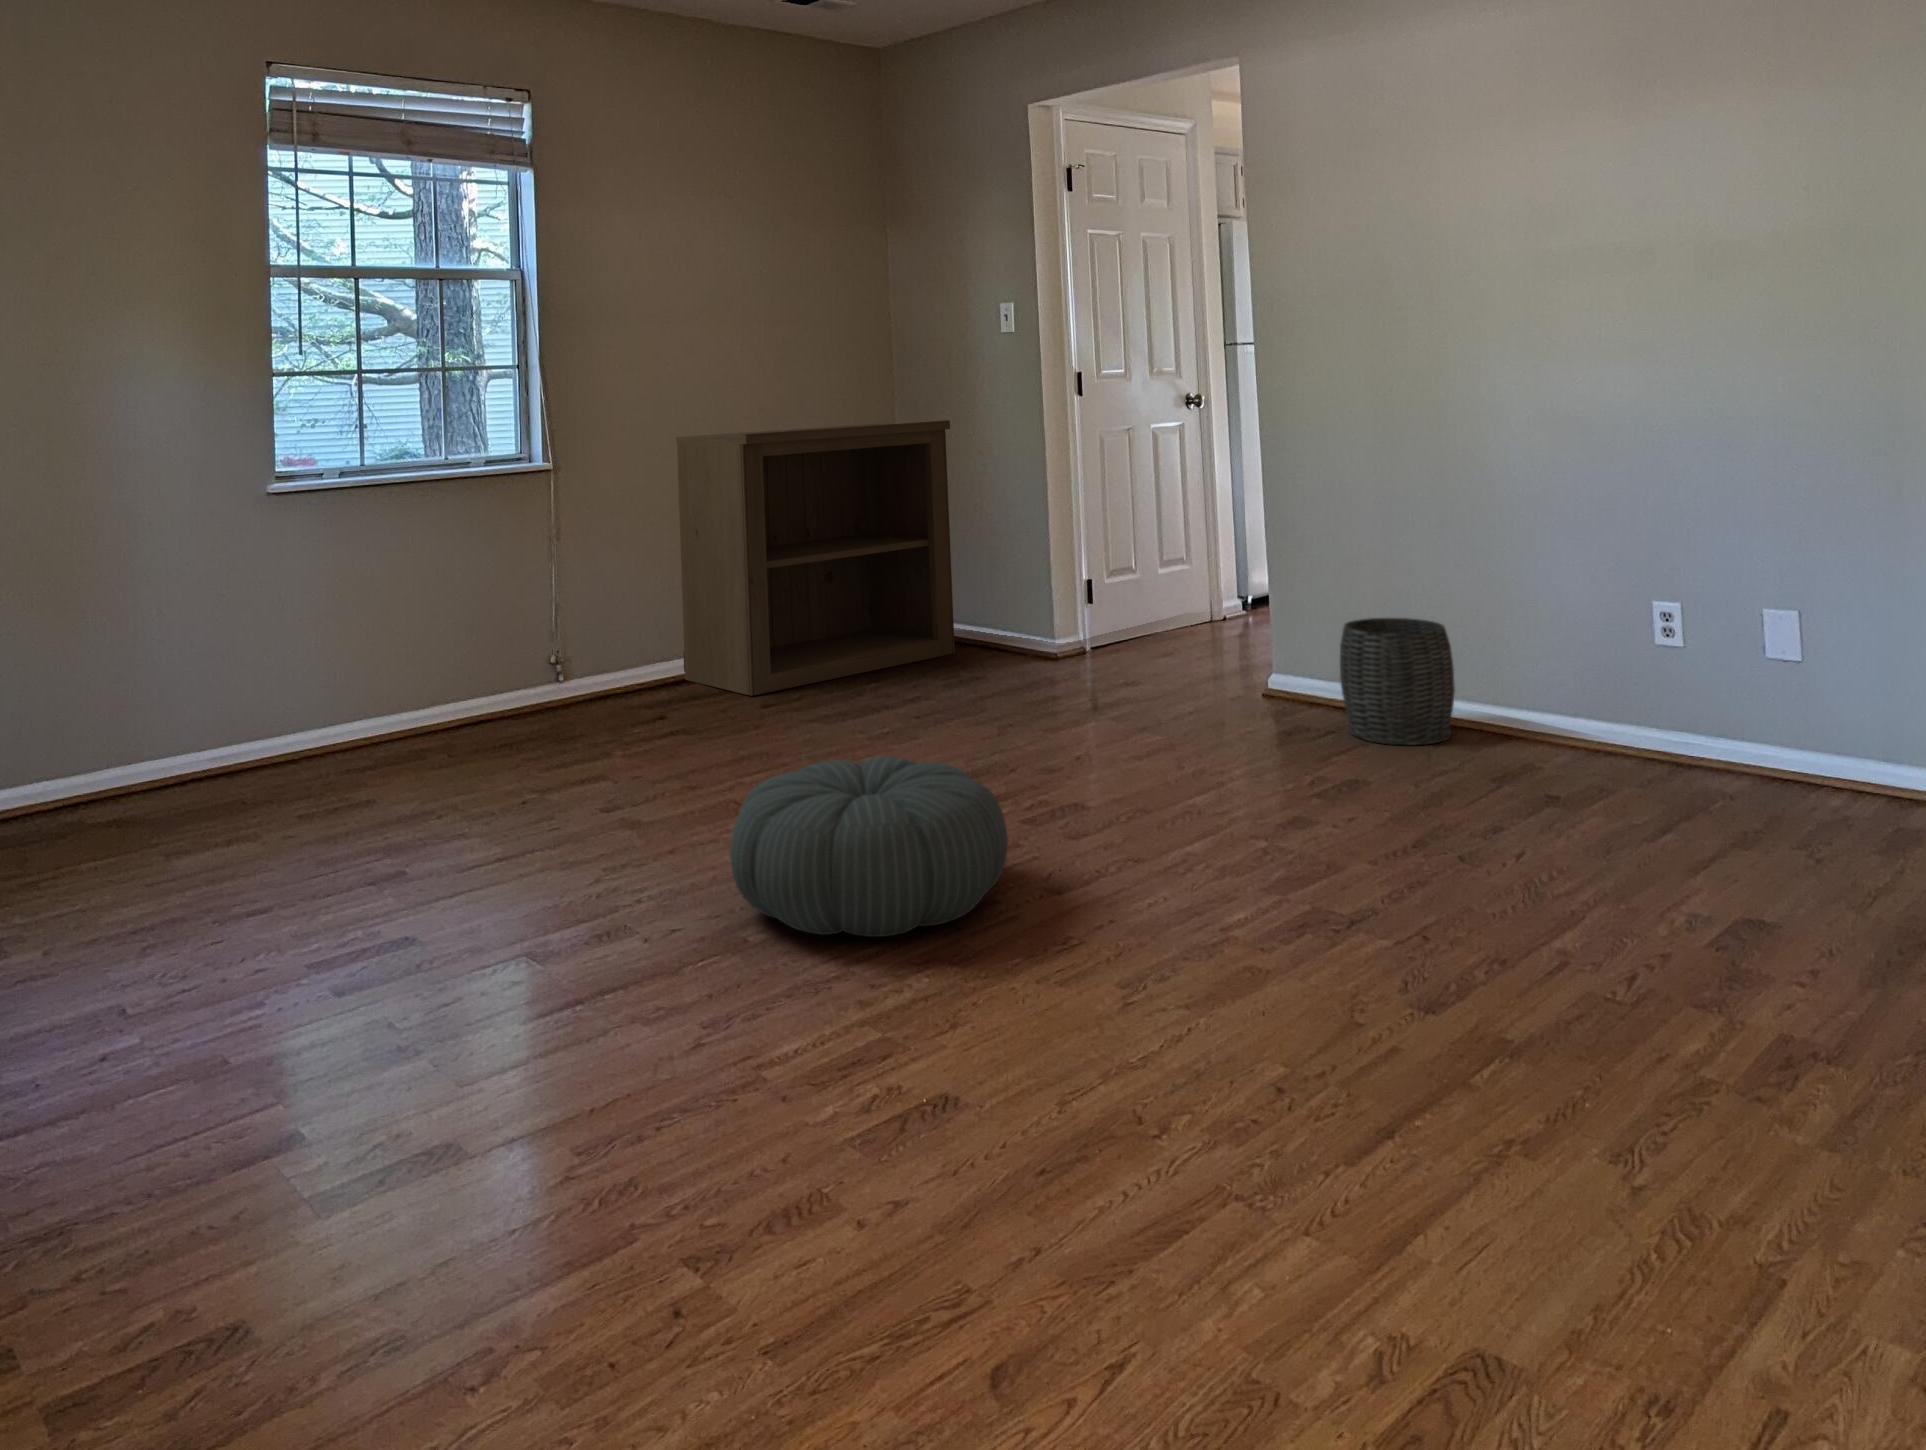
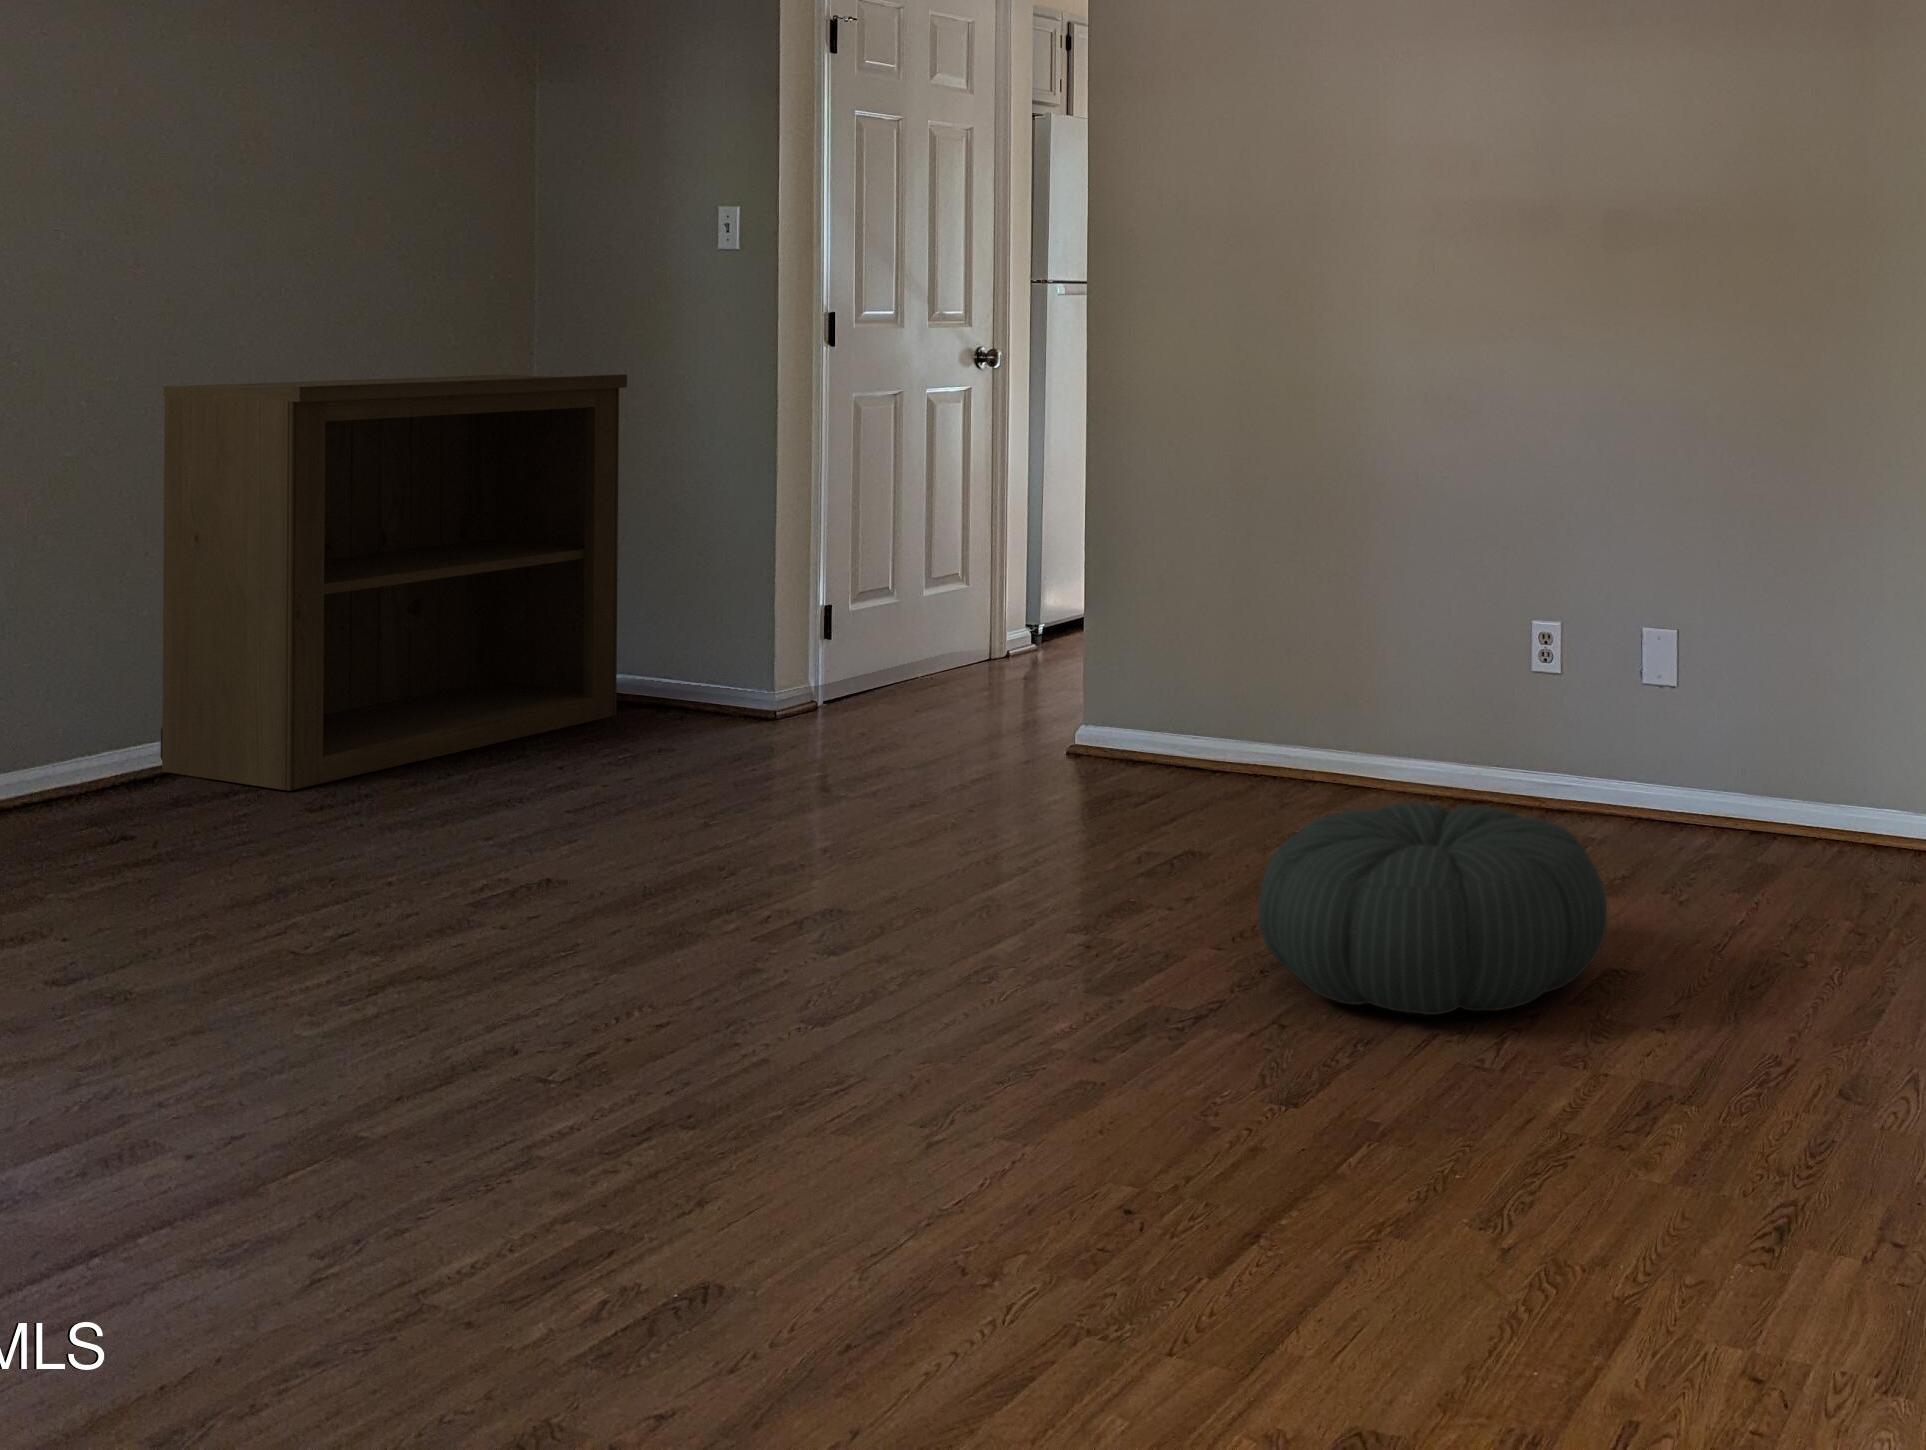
woven basket: present [1340,618,1455,745] -> none [1171,649,1306,808]
pouf: present [730,756,1008,937] -> present [1259,802,1607,1015]

